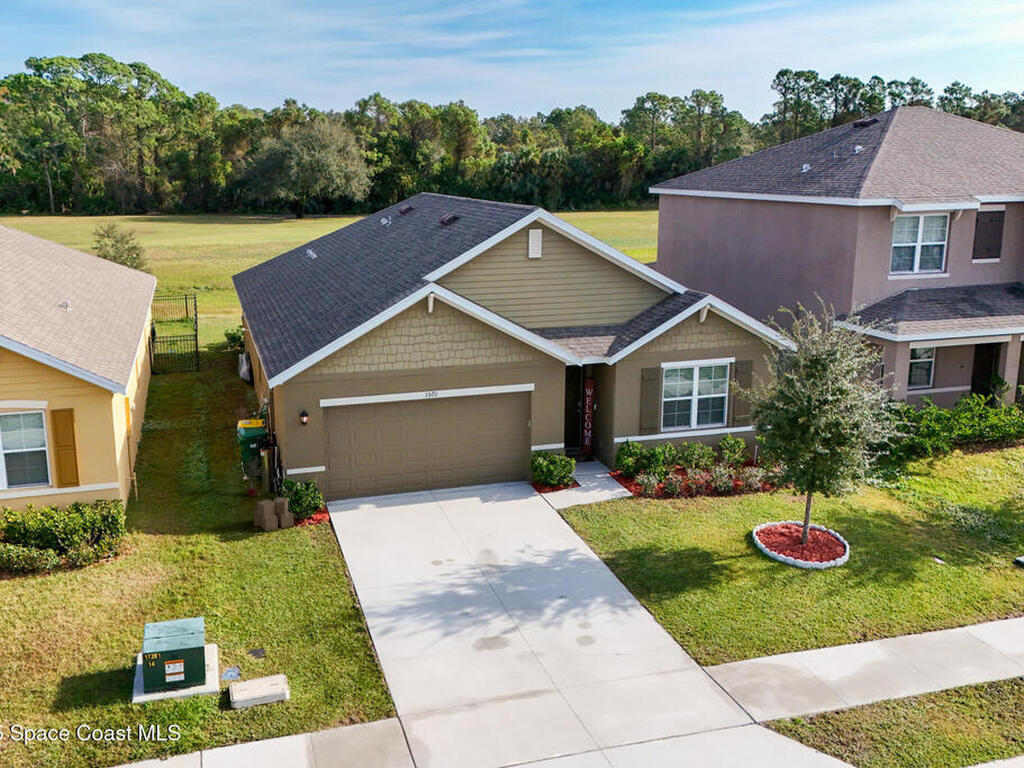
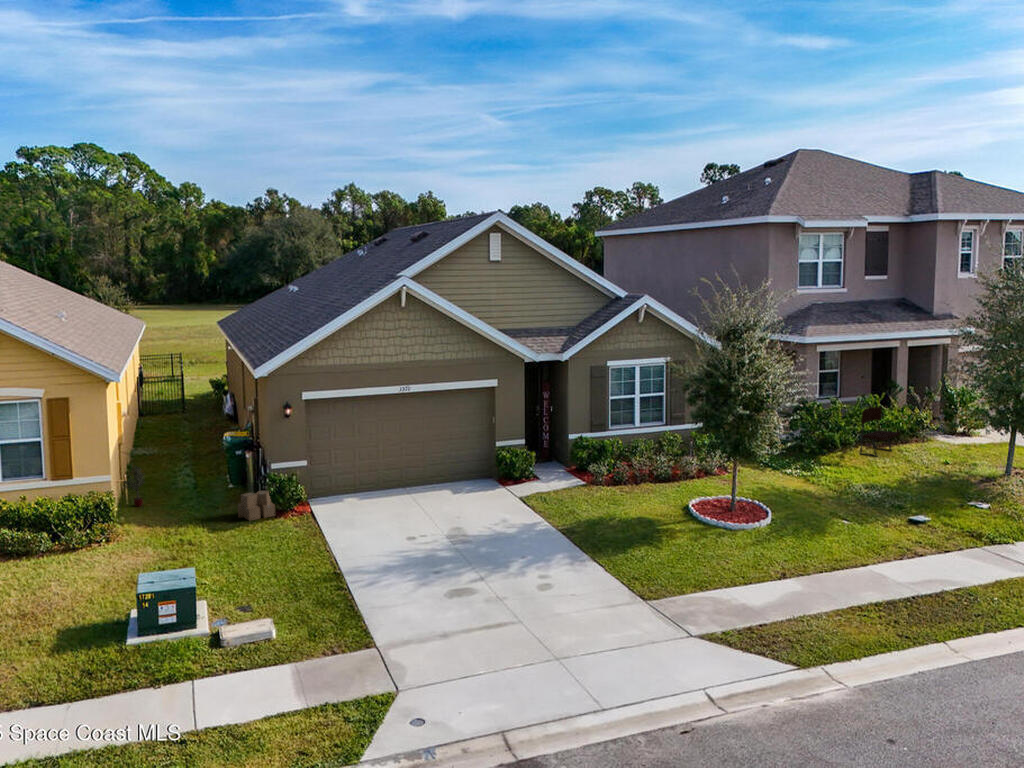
bench: none [936,410,984,468] -> present [860,406,900,457]
potted tree: present [245,457,266,496] -> present [124,466,145,507]

